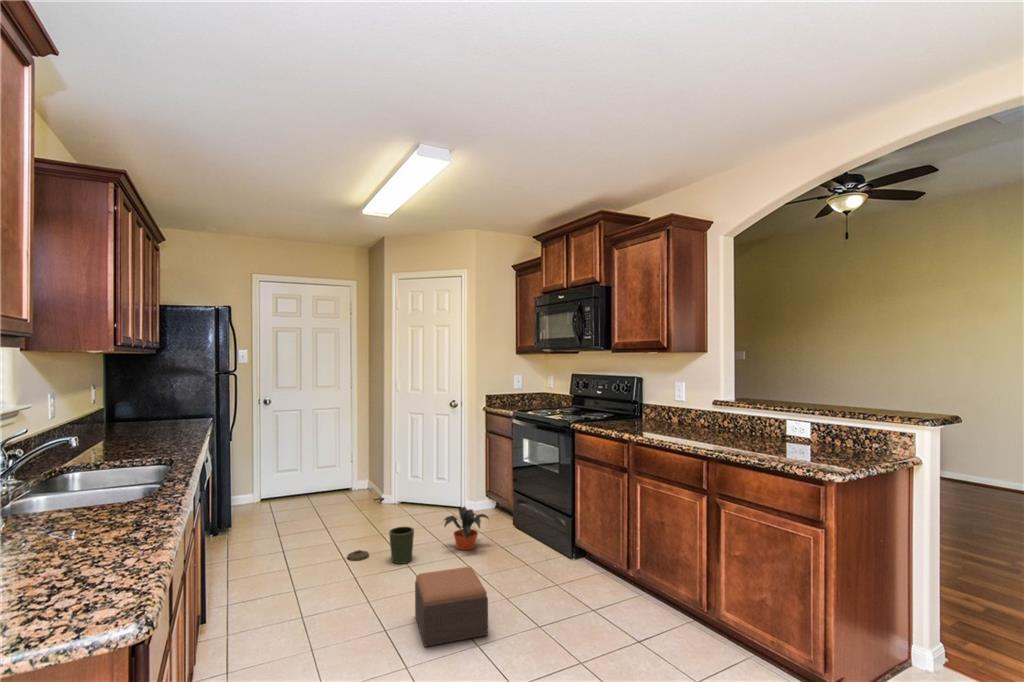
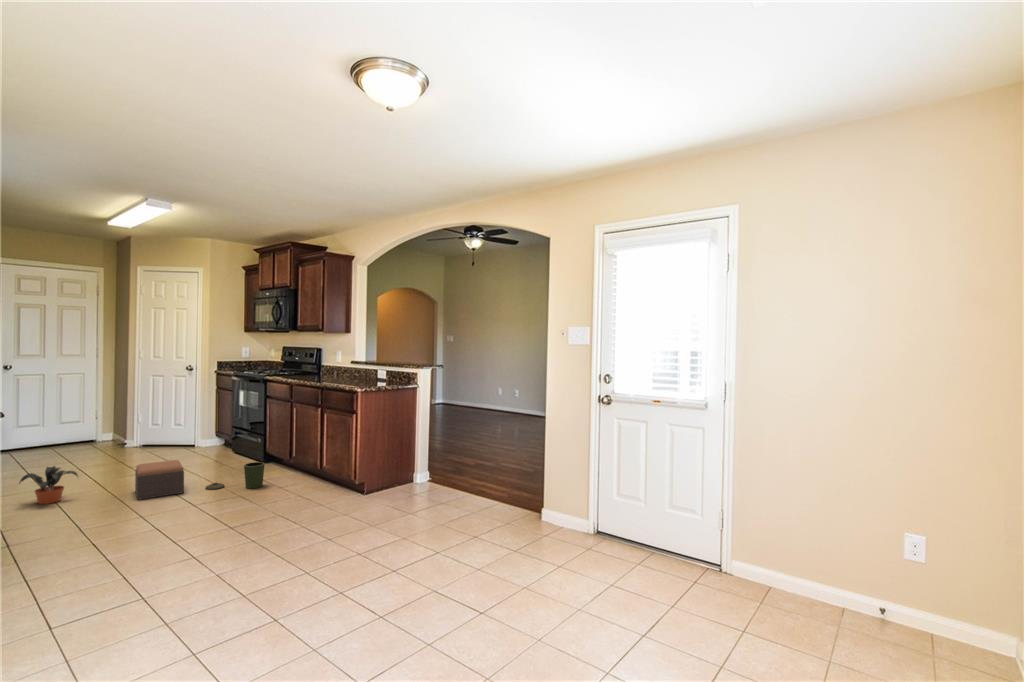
potted plant: present [444,507,489,550] -> present [19,466,78,504]
trash can: present [347,527,414,564] -> present [205,462,265,490]

